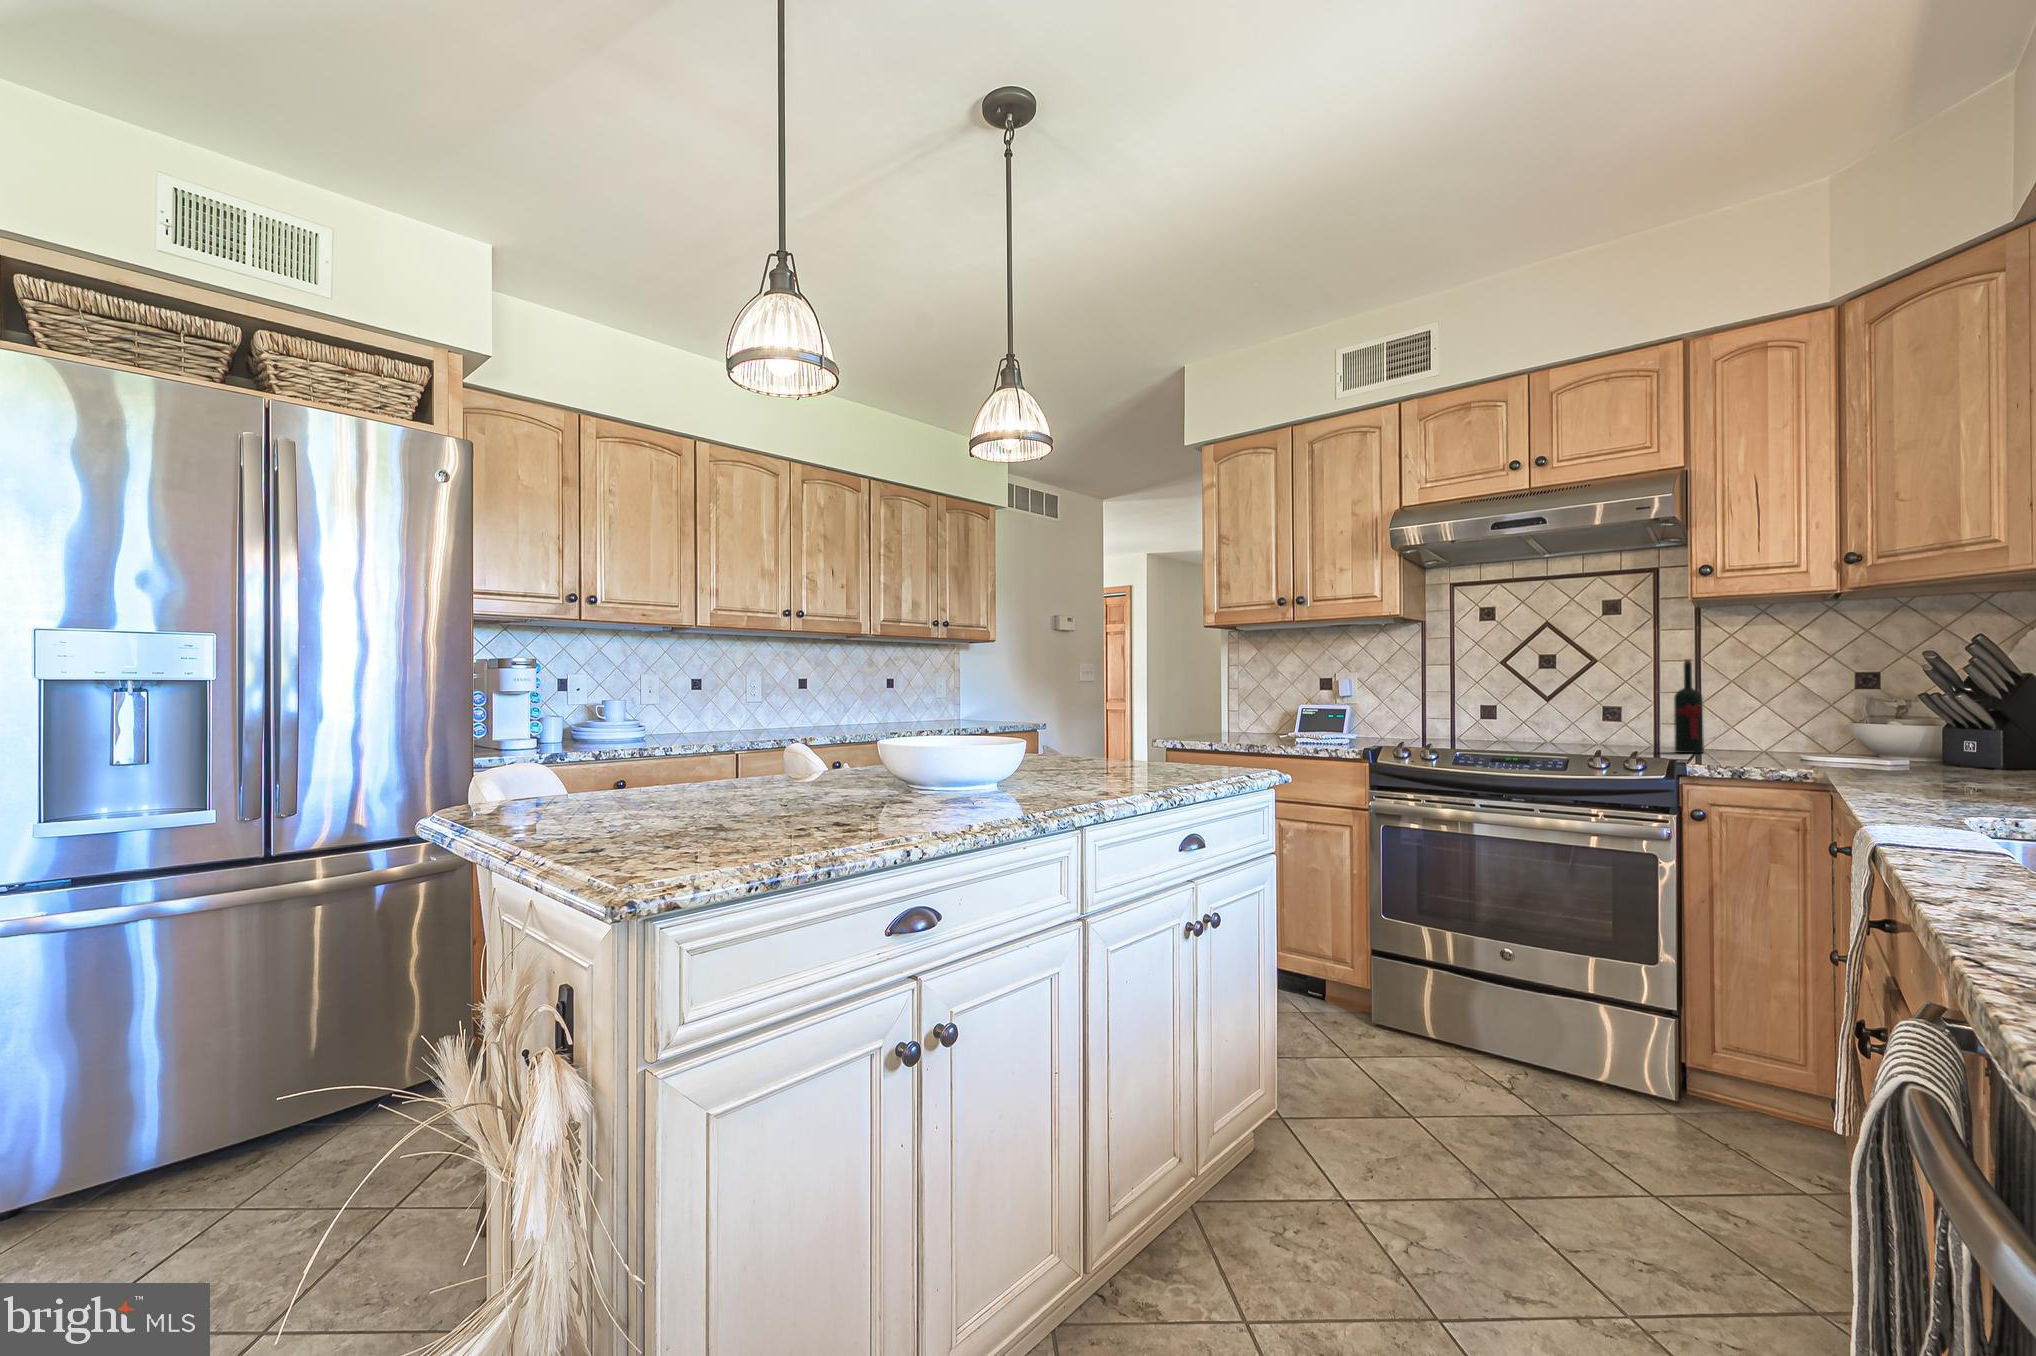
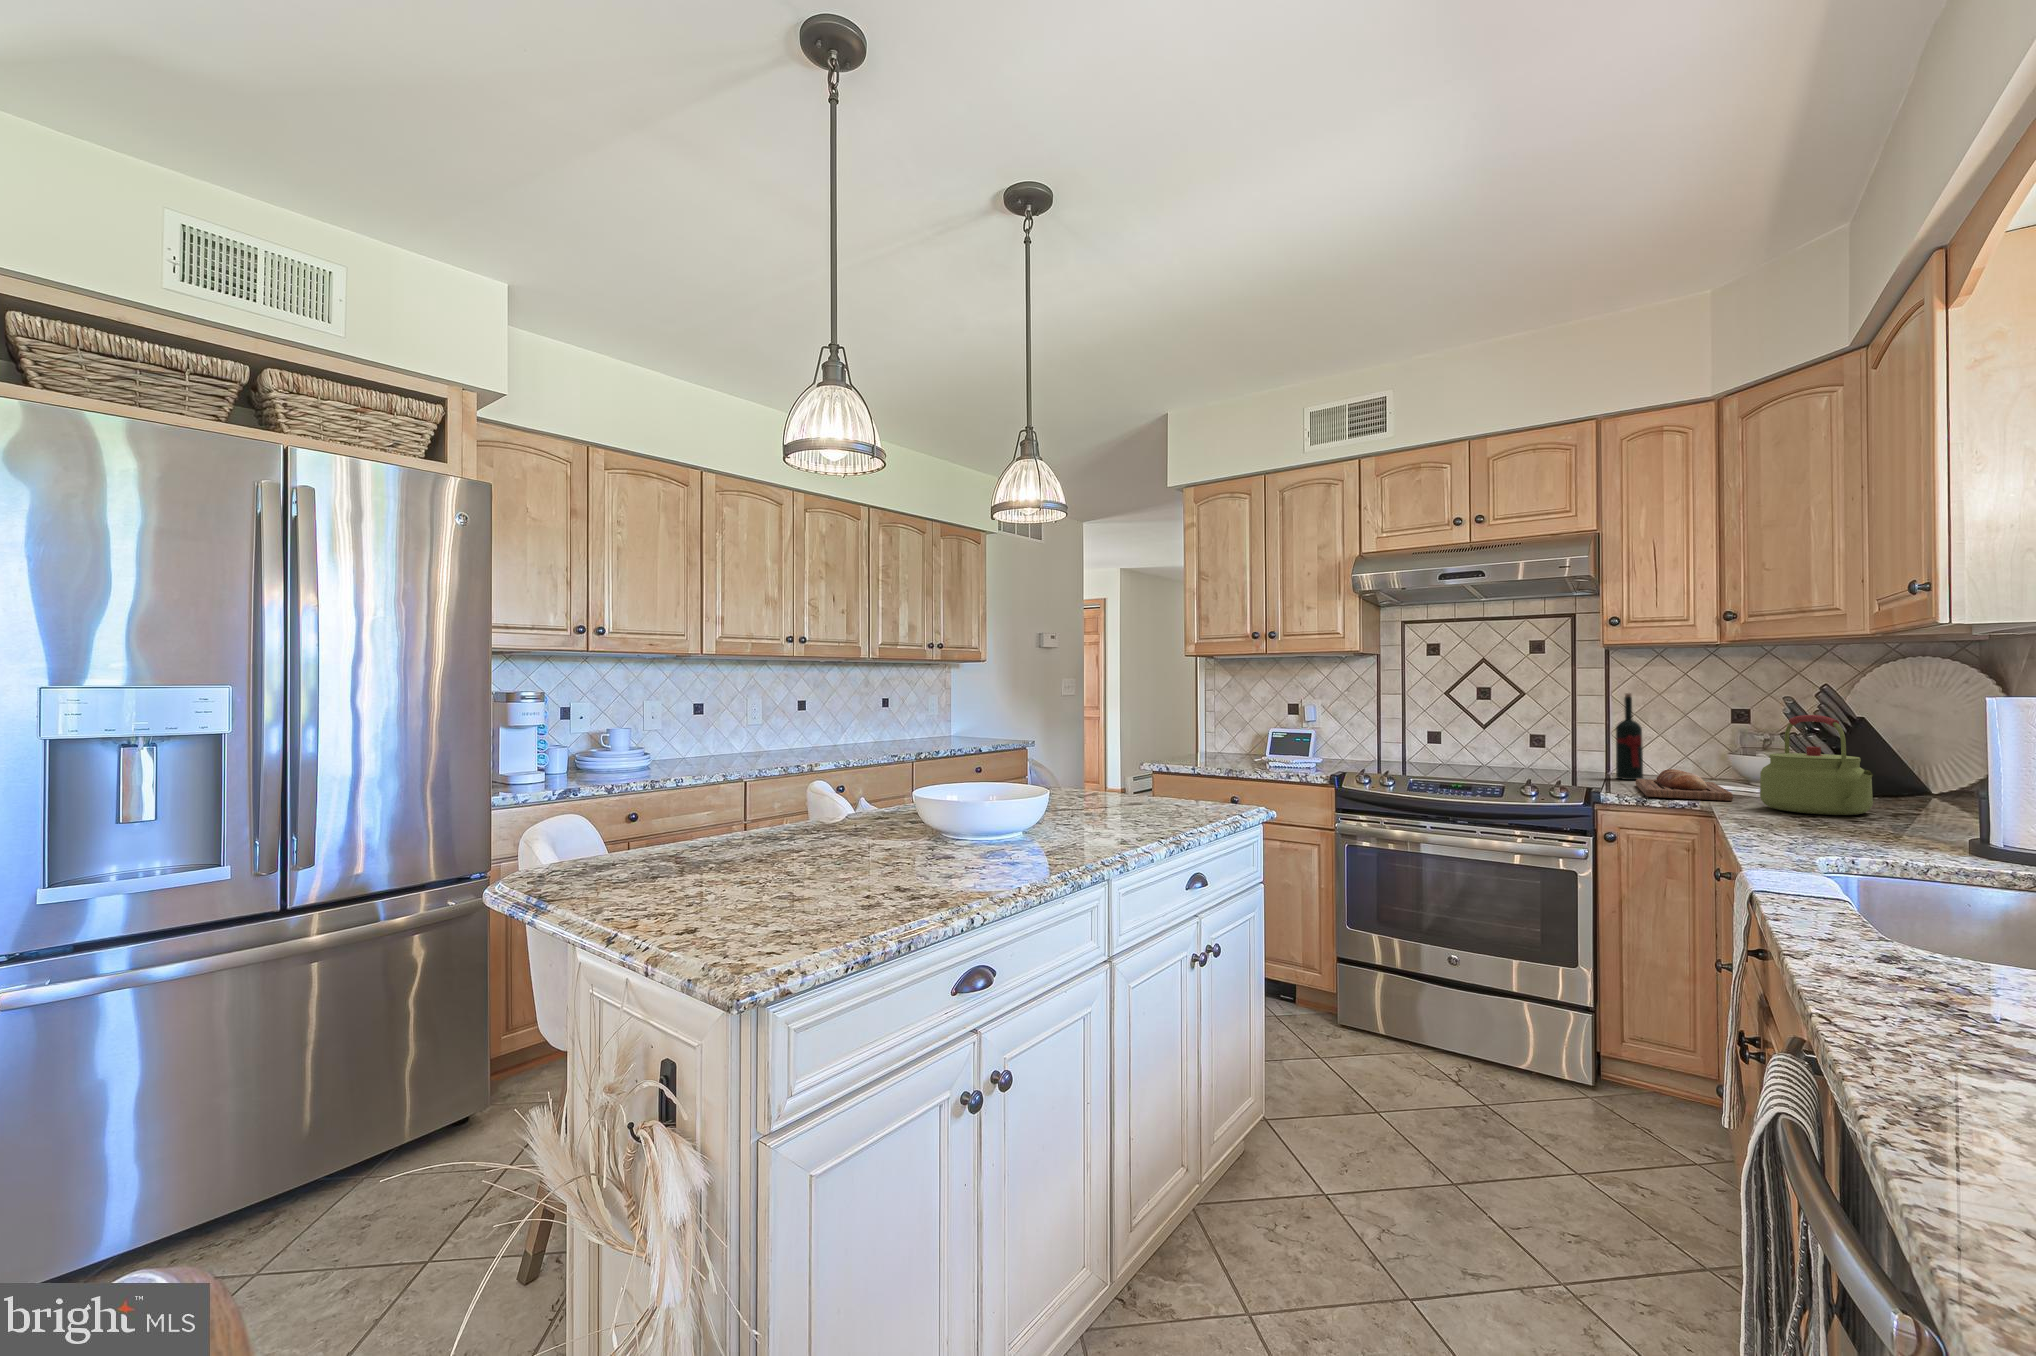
kettle: none [1811,671,1930,778] -> present [1760,715,1873,815]
bread loaf: none [1691,738,1787,768] -> present [1636,769,1733,801]

